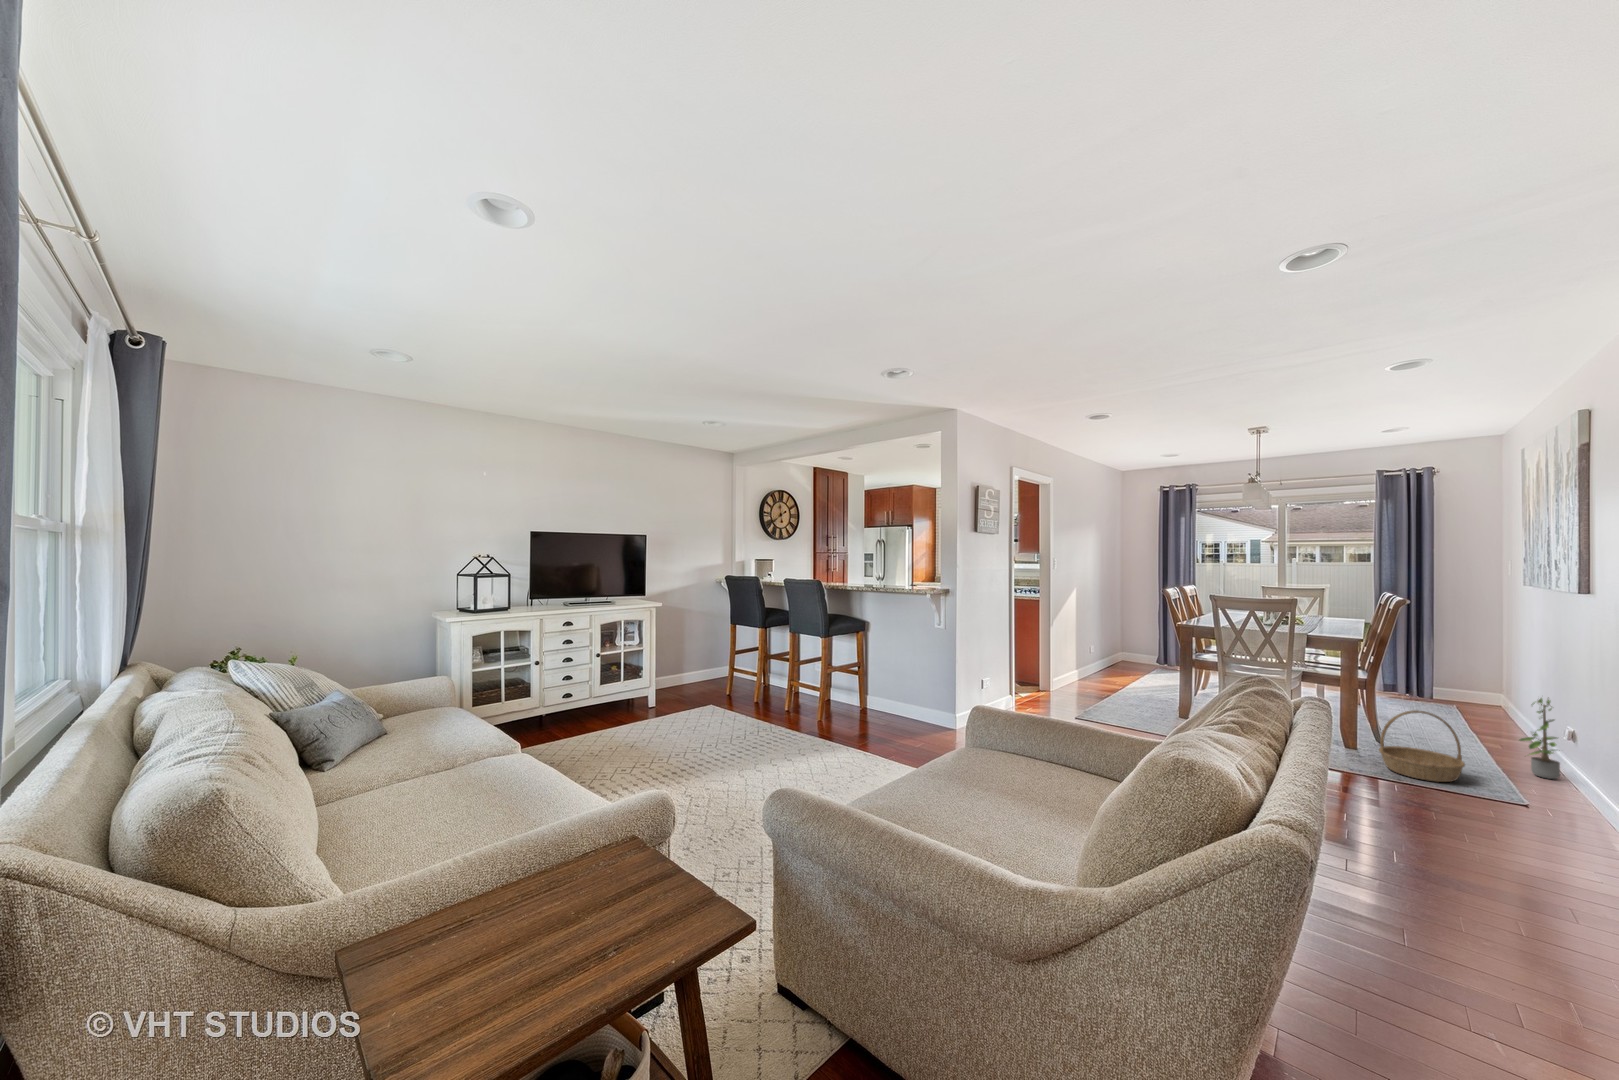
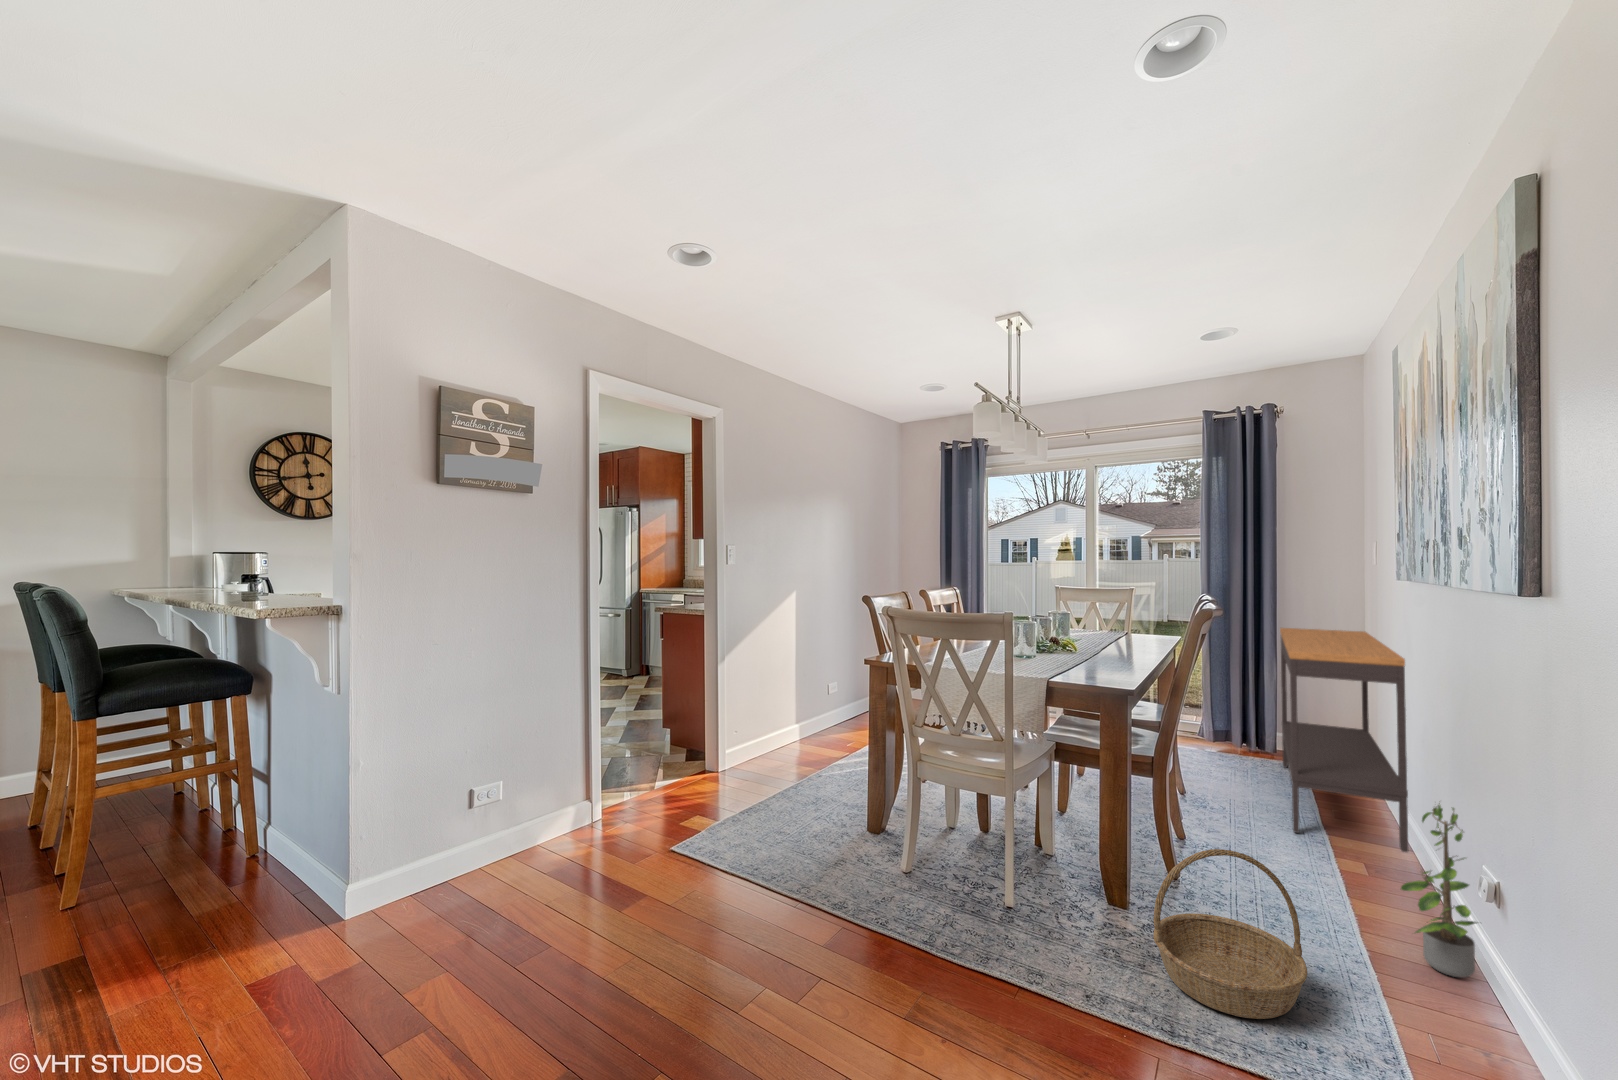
console table: none [1438,615,1529,742] -> present [1280,628,1408,852]

